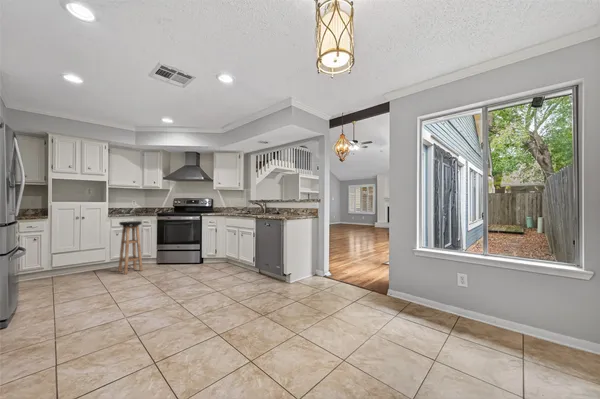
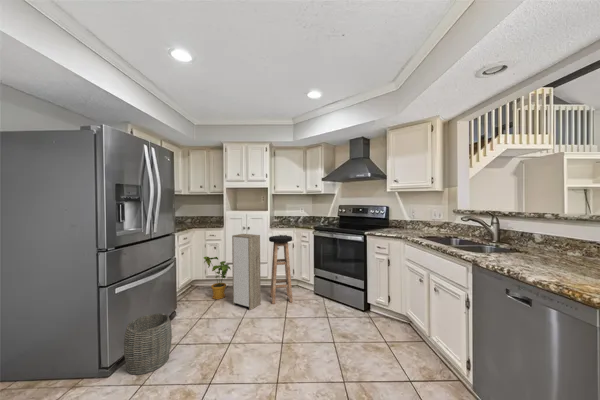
storage cabinet: none [84,220,114,281] -> present [232,234,261,310]
house plant: none [42,243,76,283] -> present [204,257,230,299]
woven basket: none [20,278,65,320] -> present [124,314,172,375]

